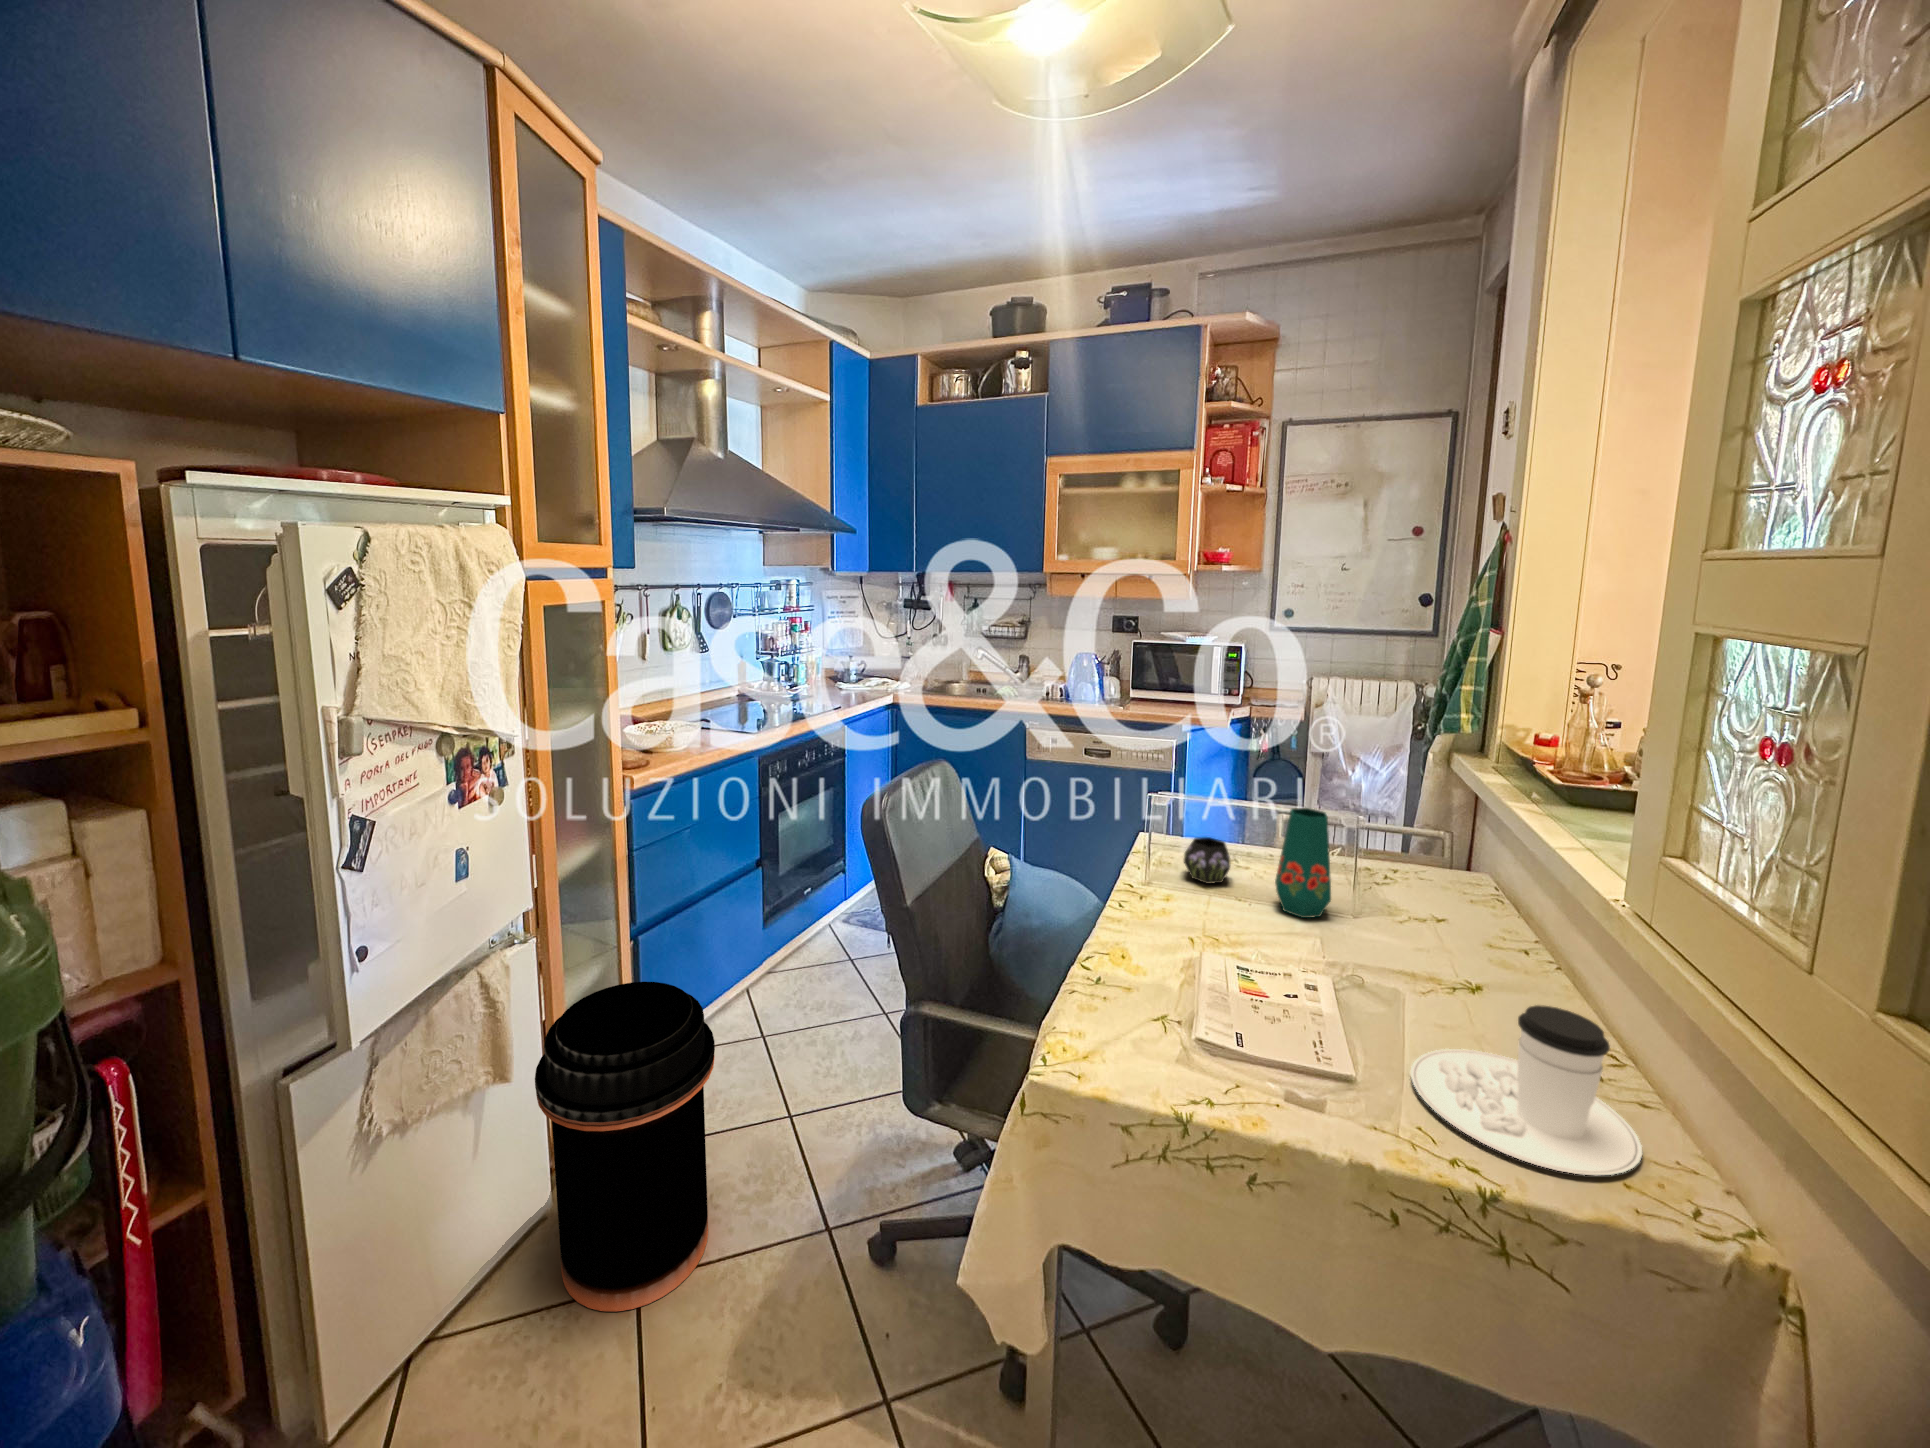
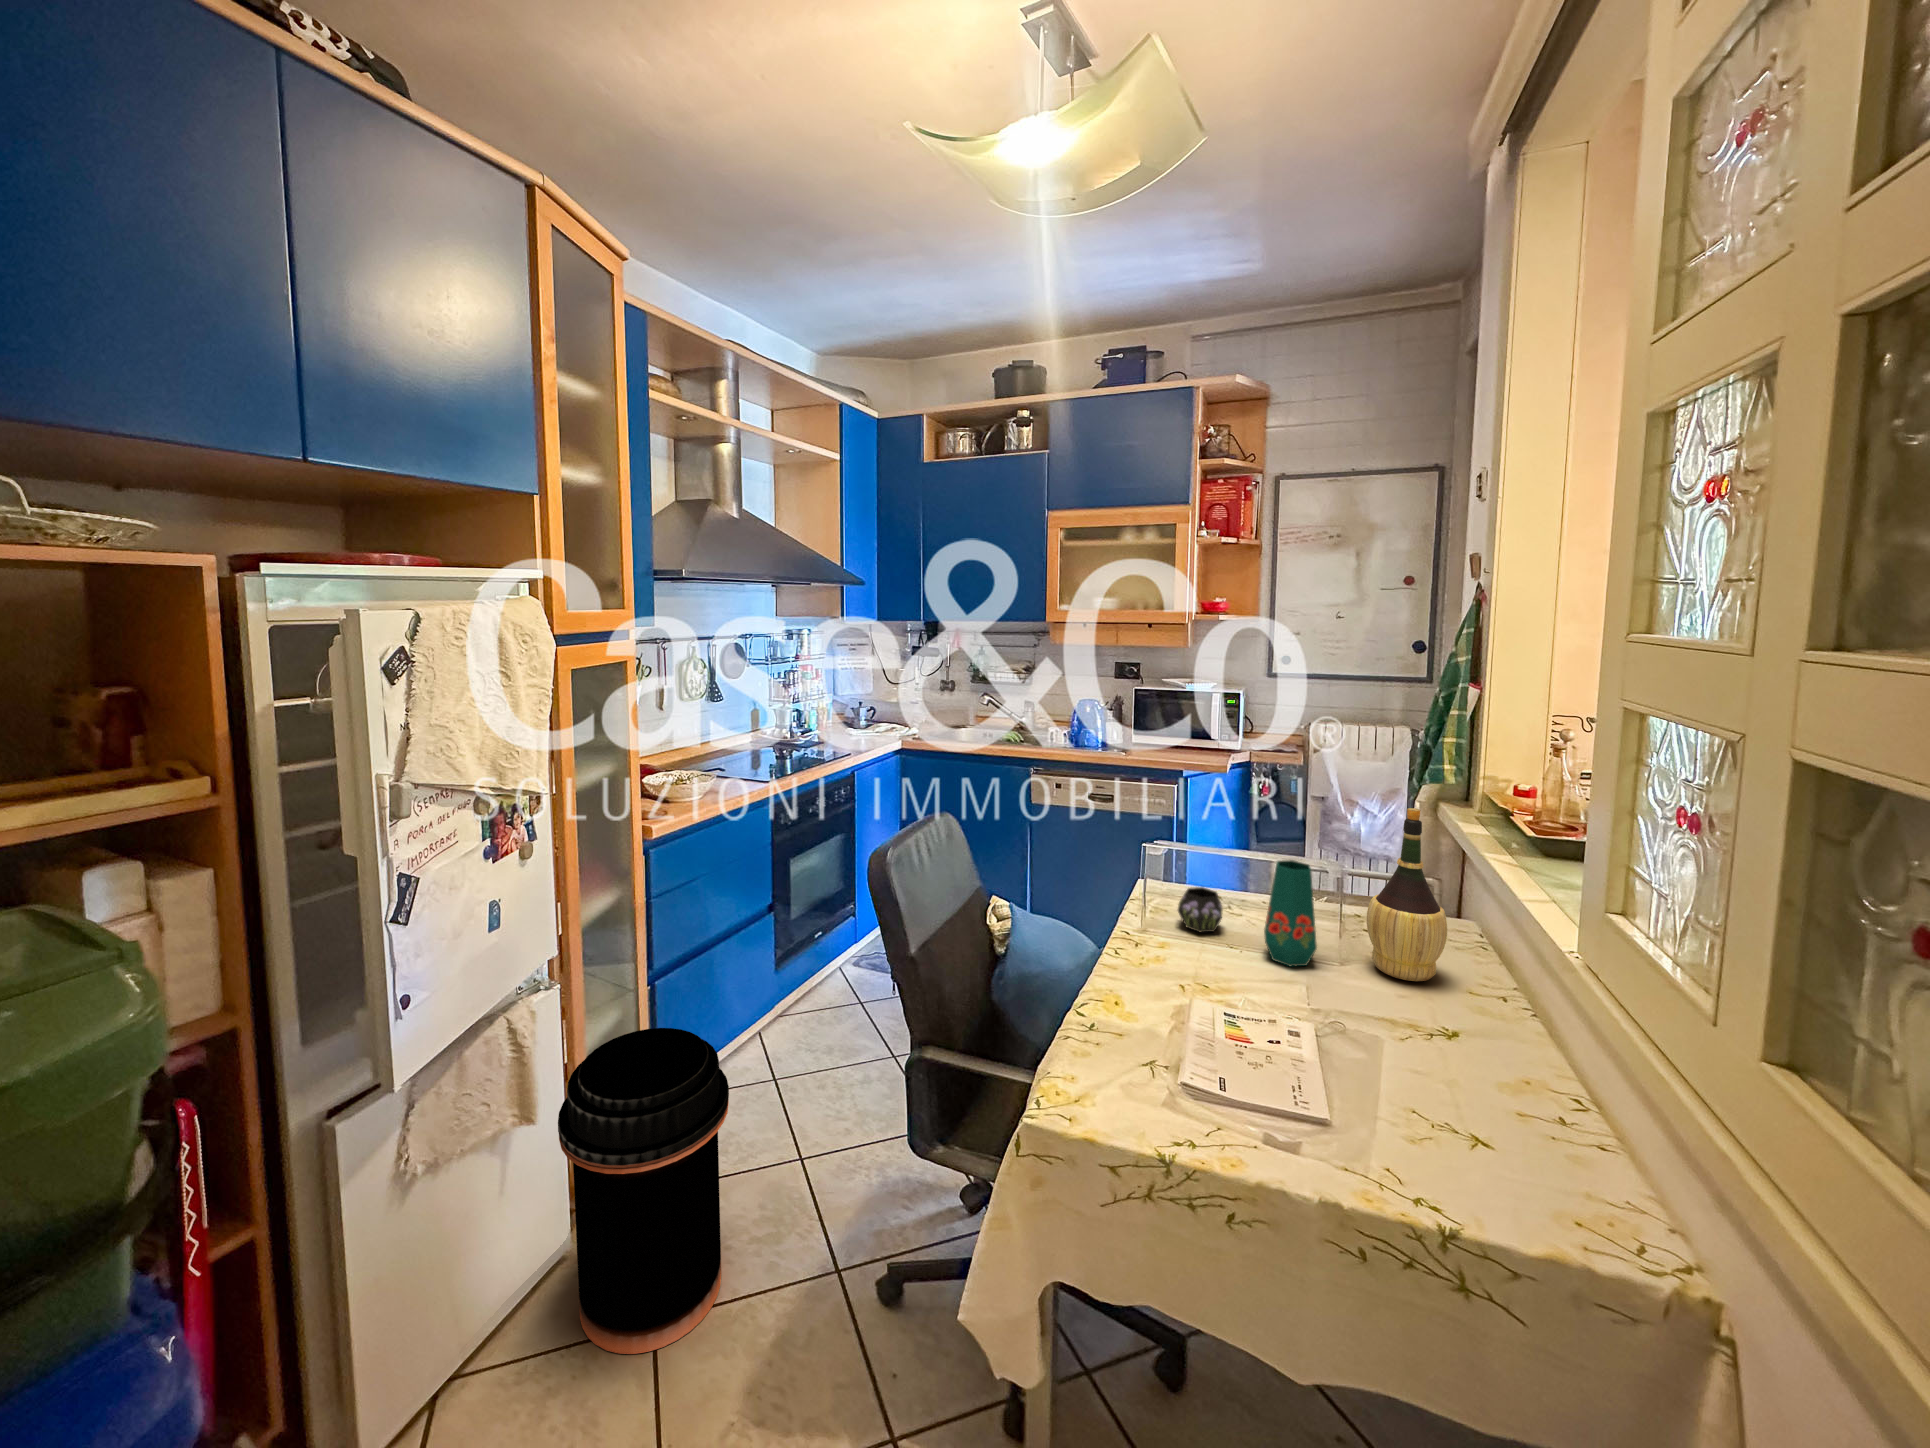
wine bottle: none [1384,752,1471,933] -> present [1367,808,1447,981]
coffee cup: present [1411,1005,1642,1175] -> none [1380,1052,1588,1211]

